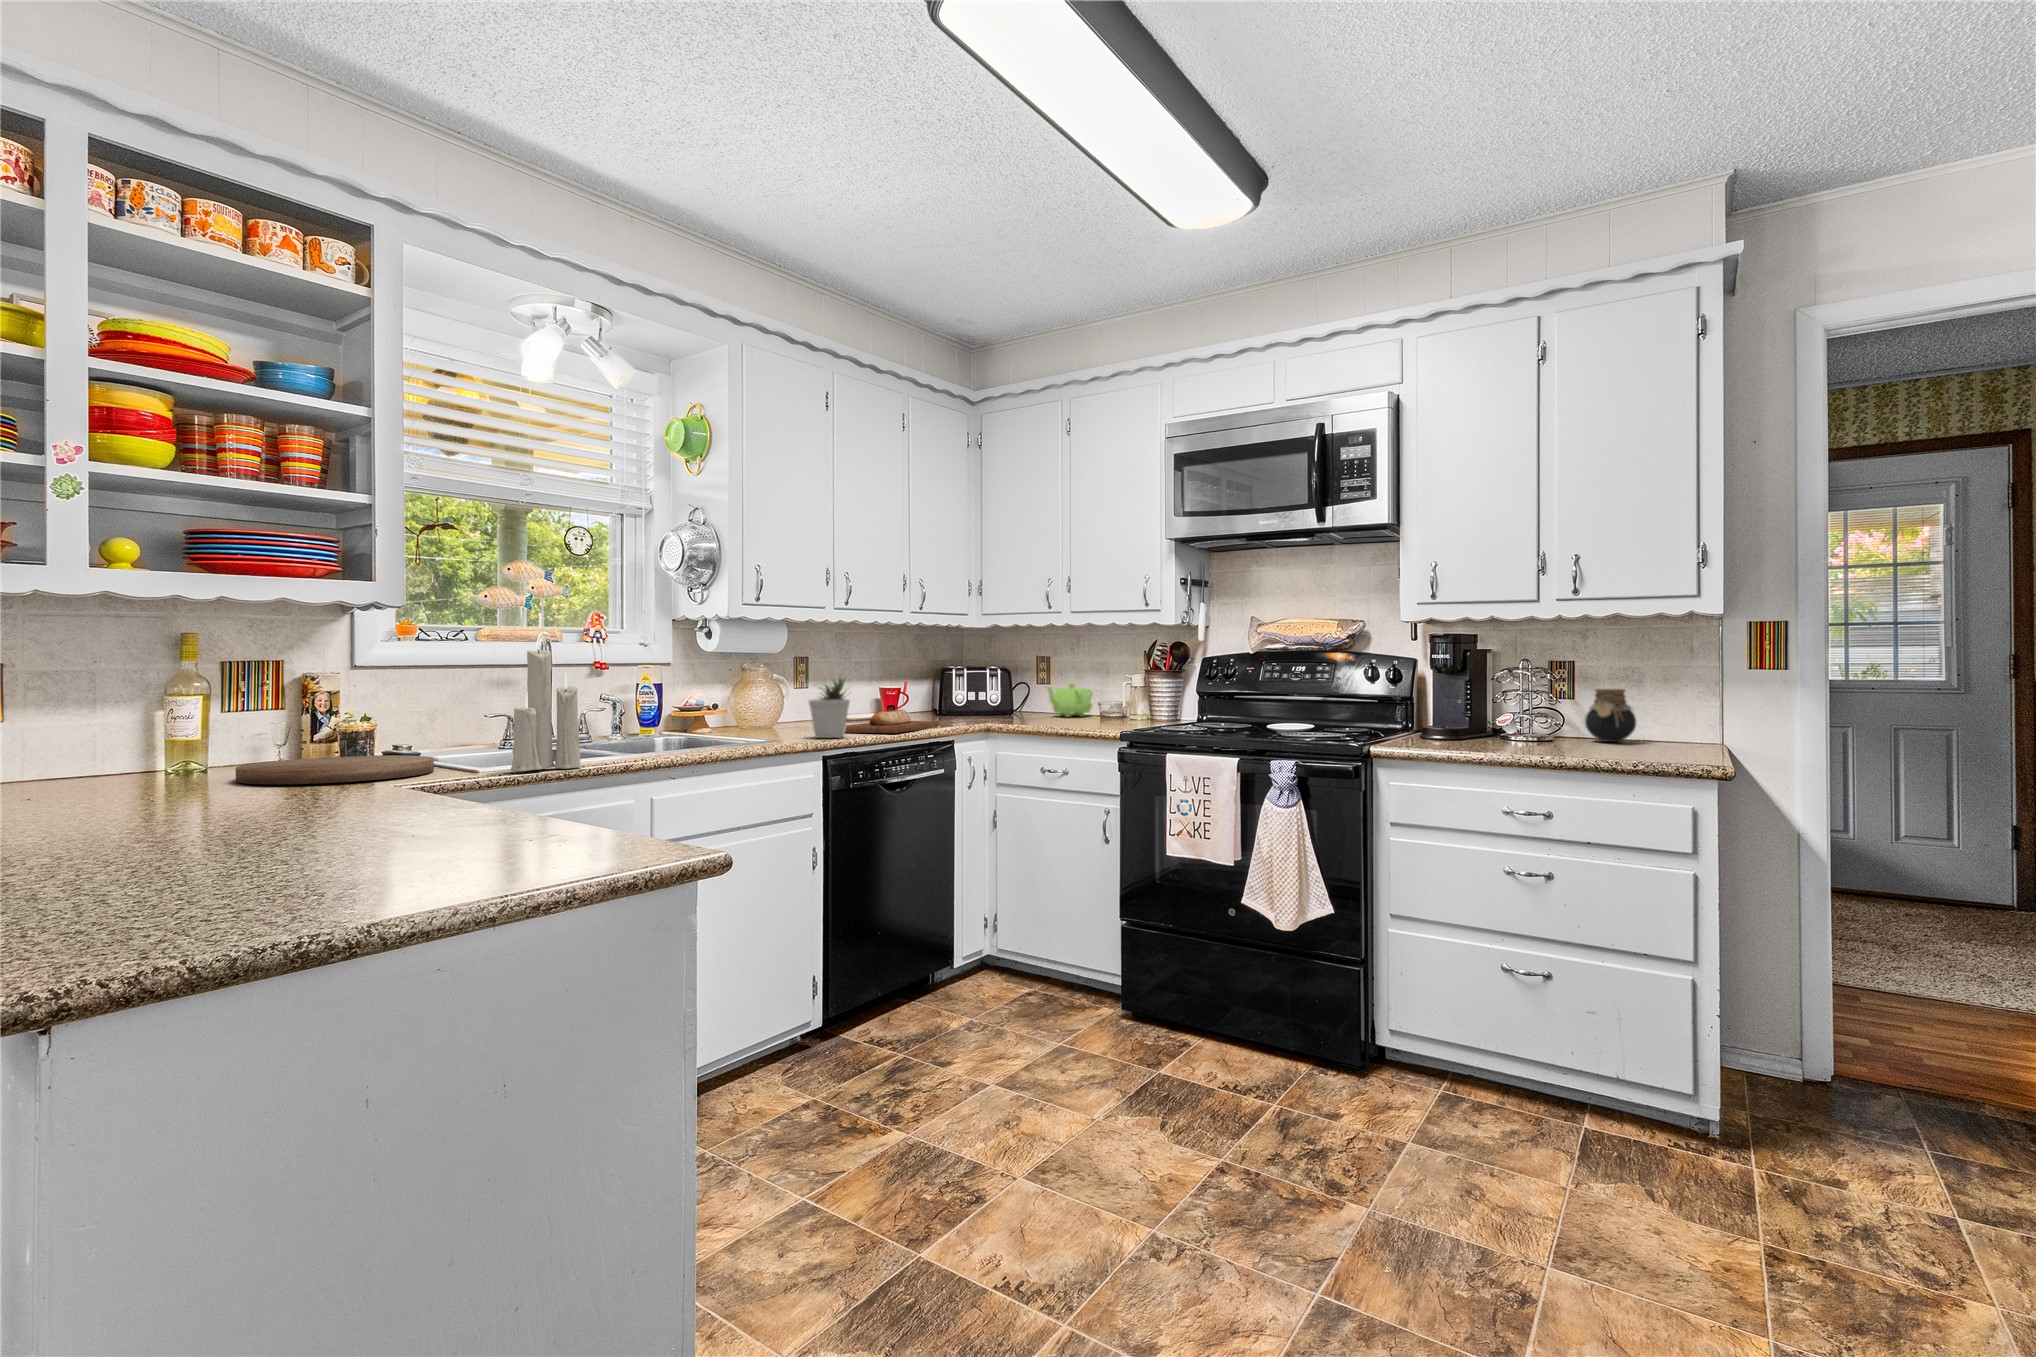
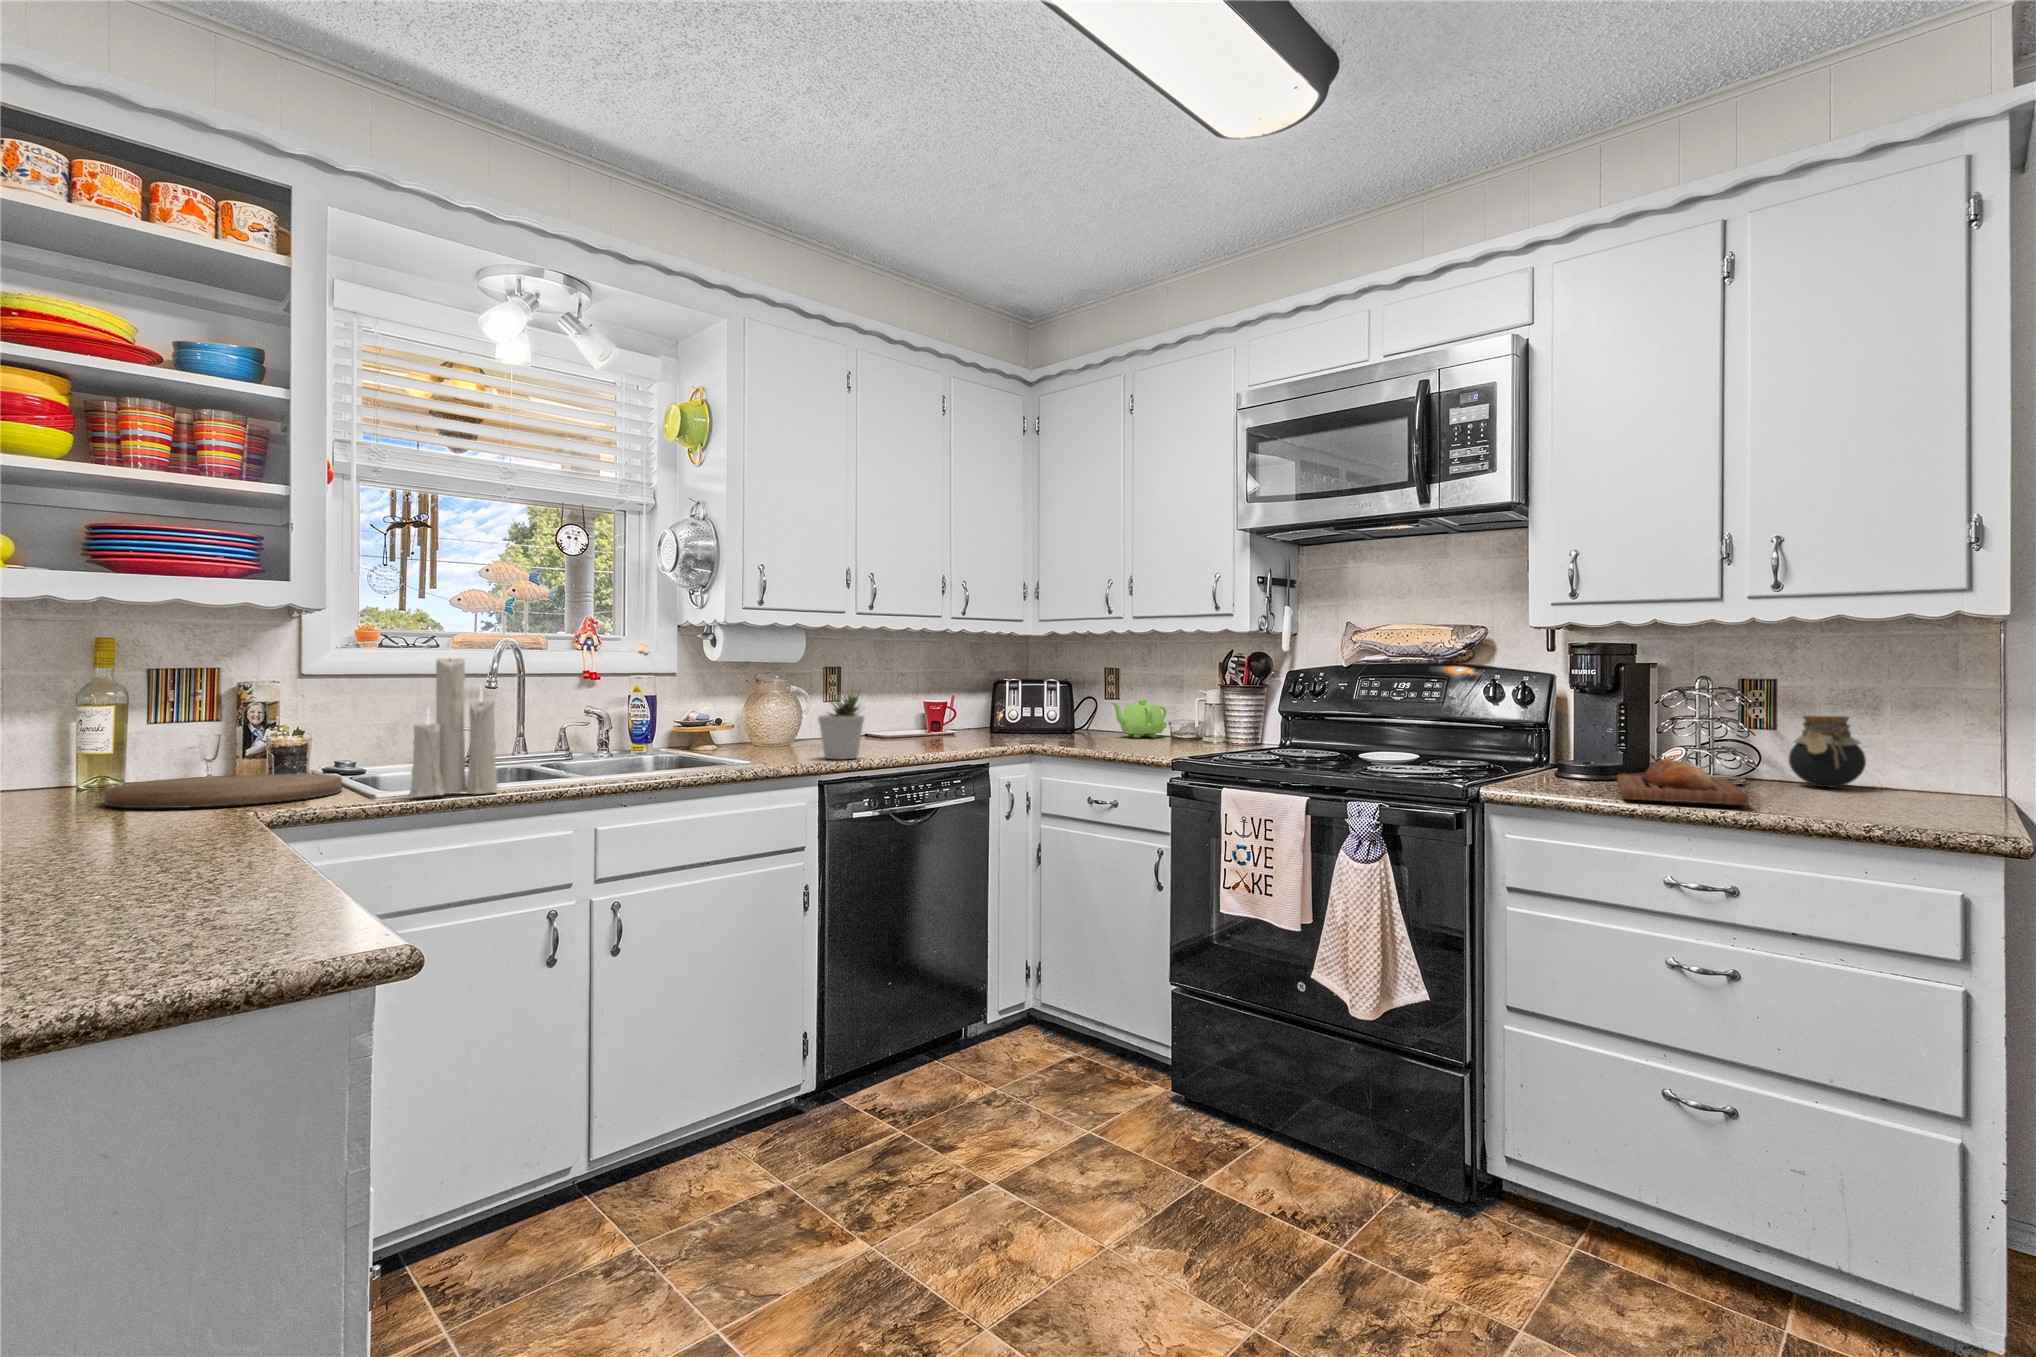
bread loaf: present [845,710,939,733] -> present [1617,759,1749,805]

